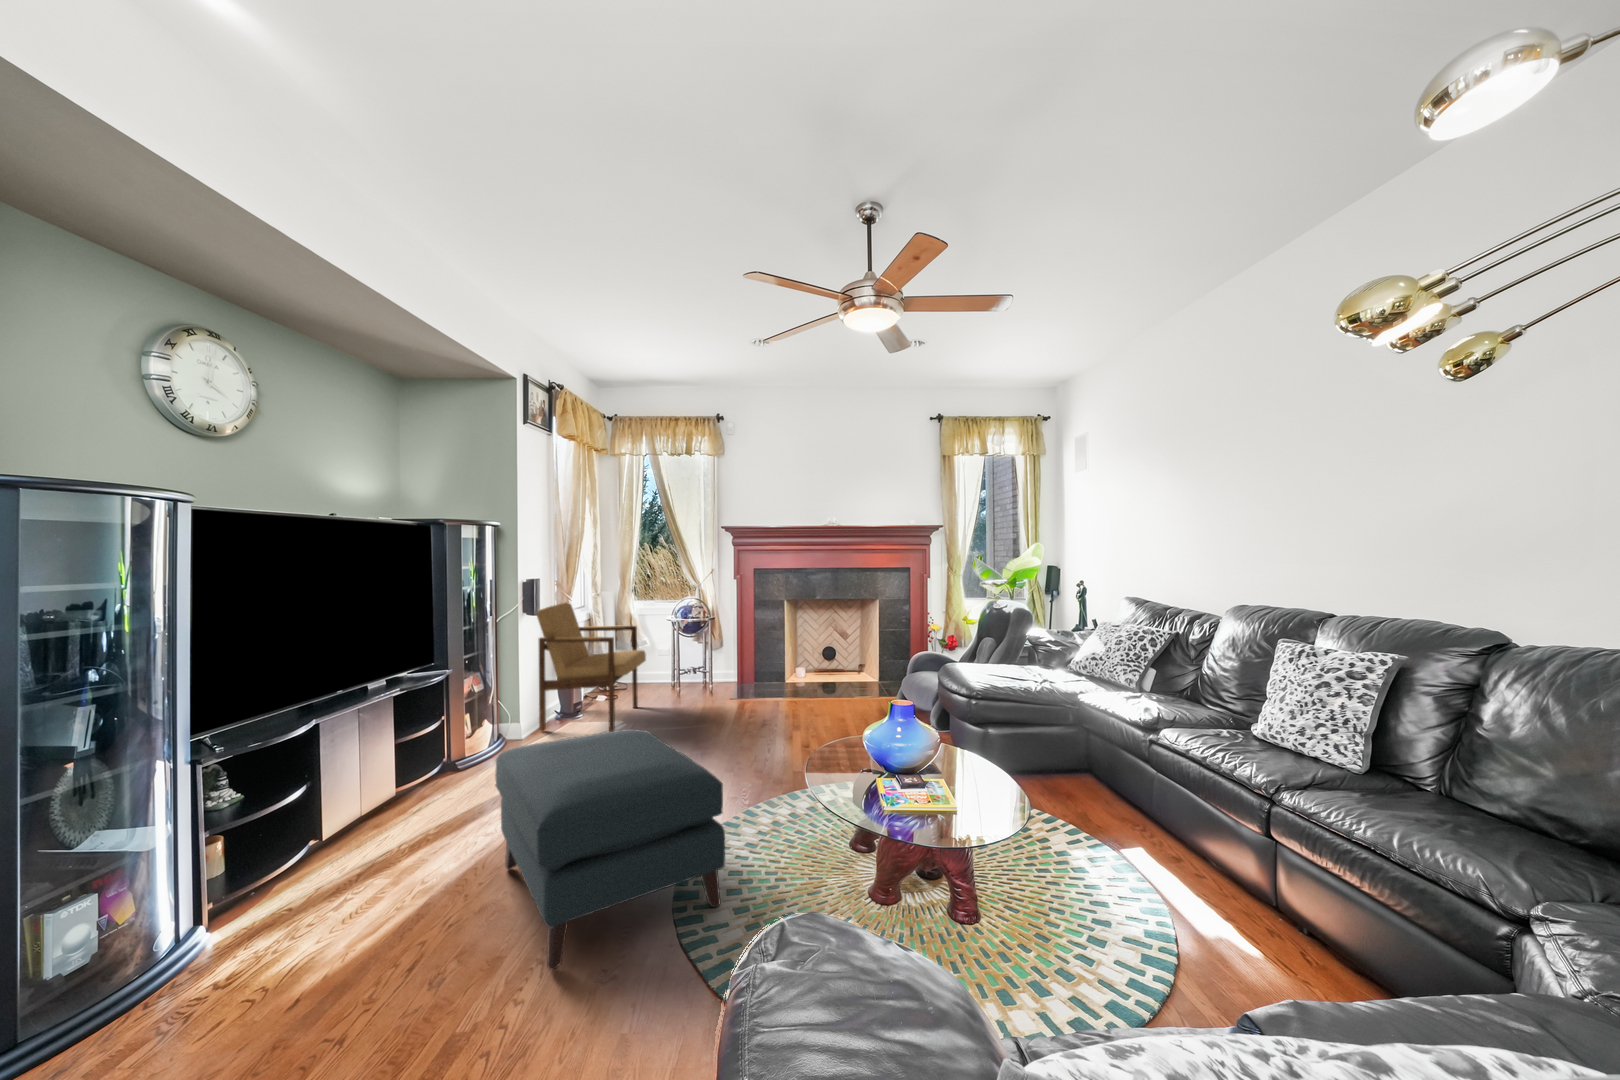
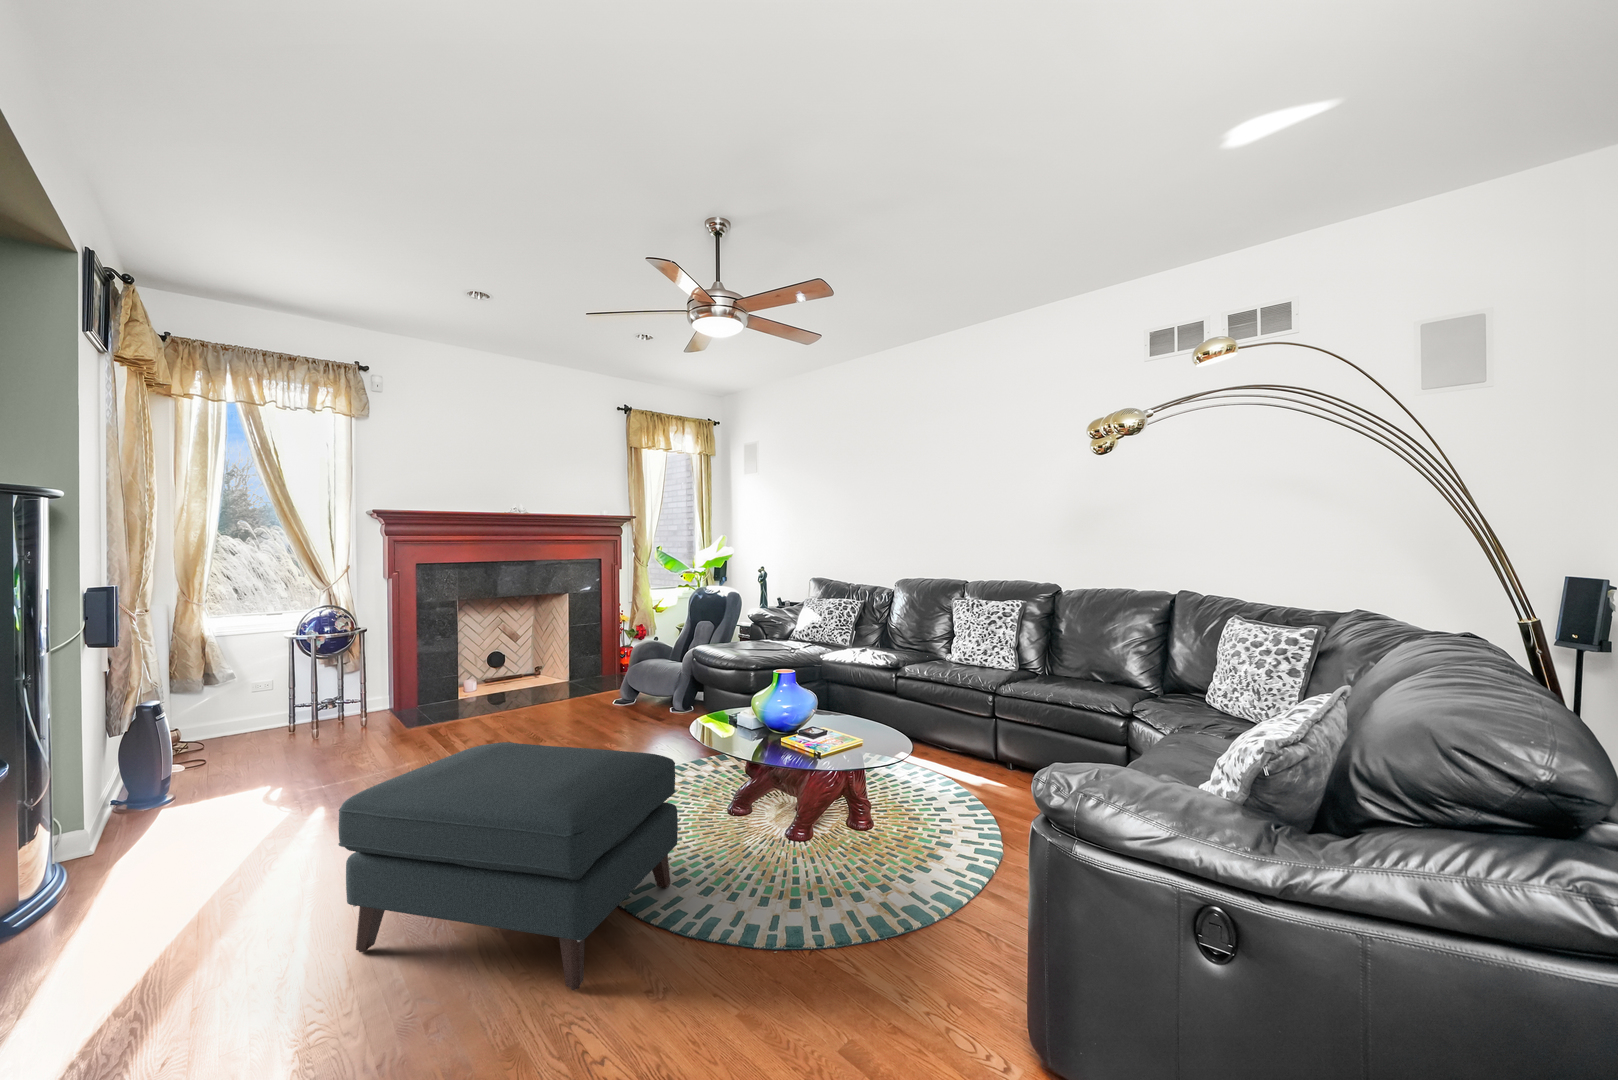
armchair: present [536,603,646,731] -> none [110,619,294,819]

